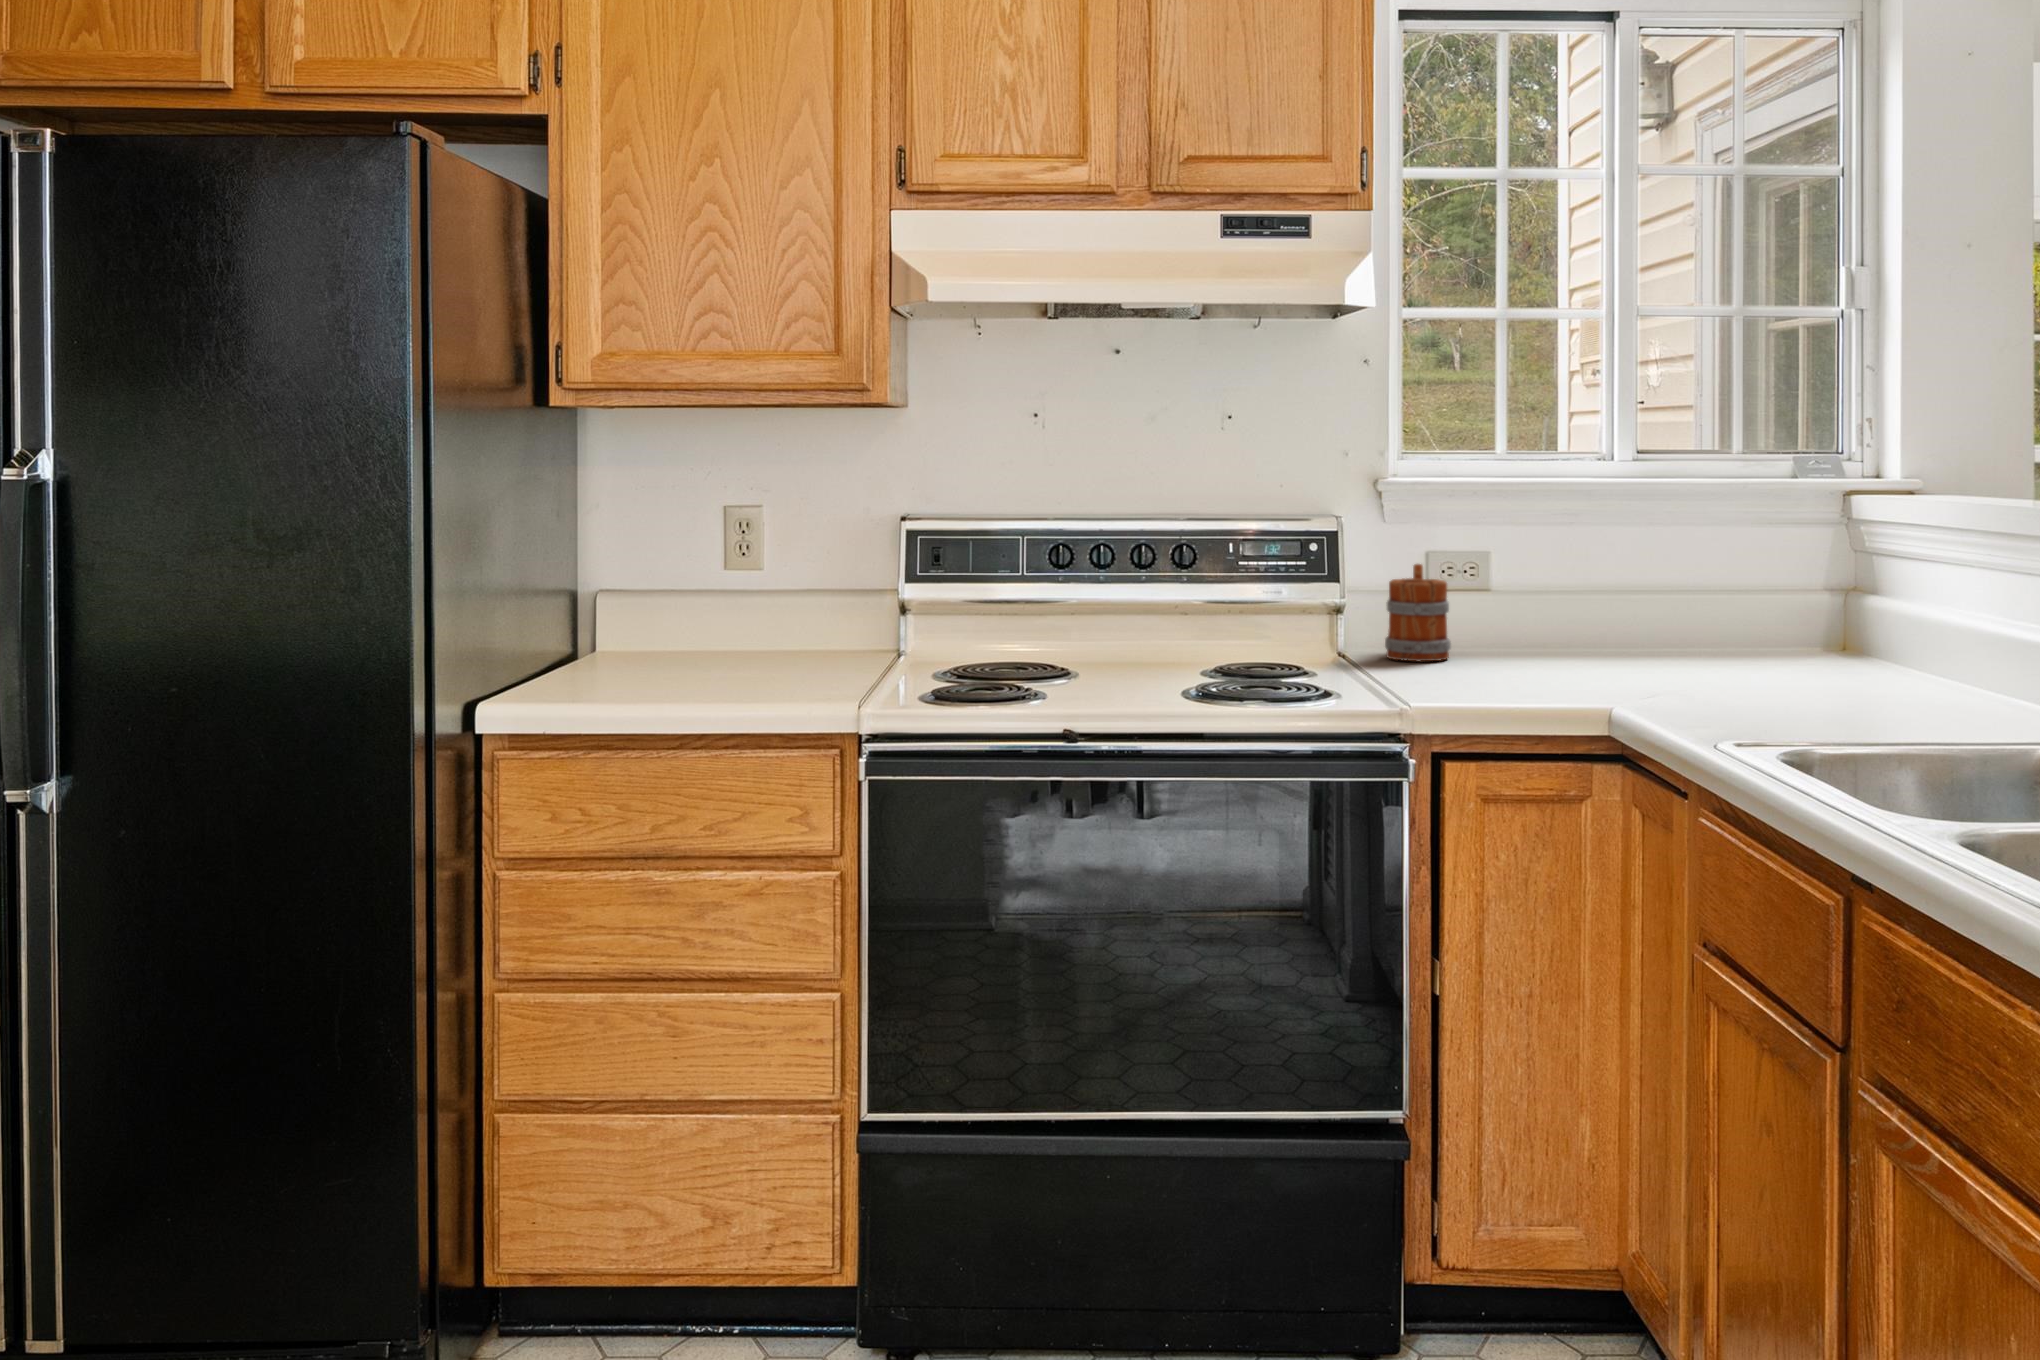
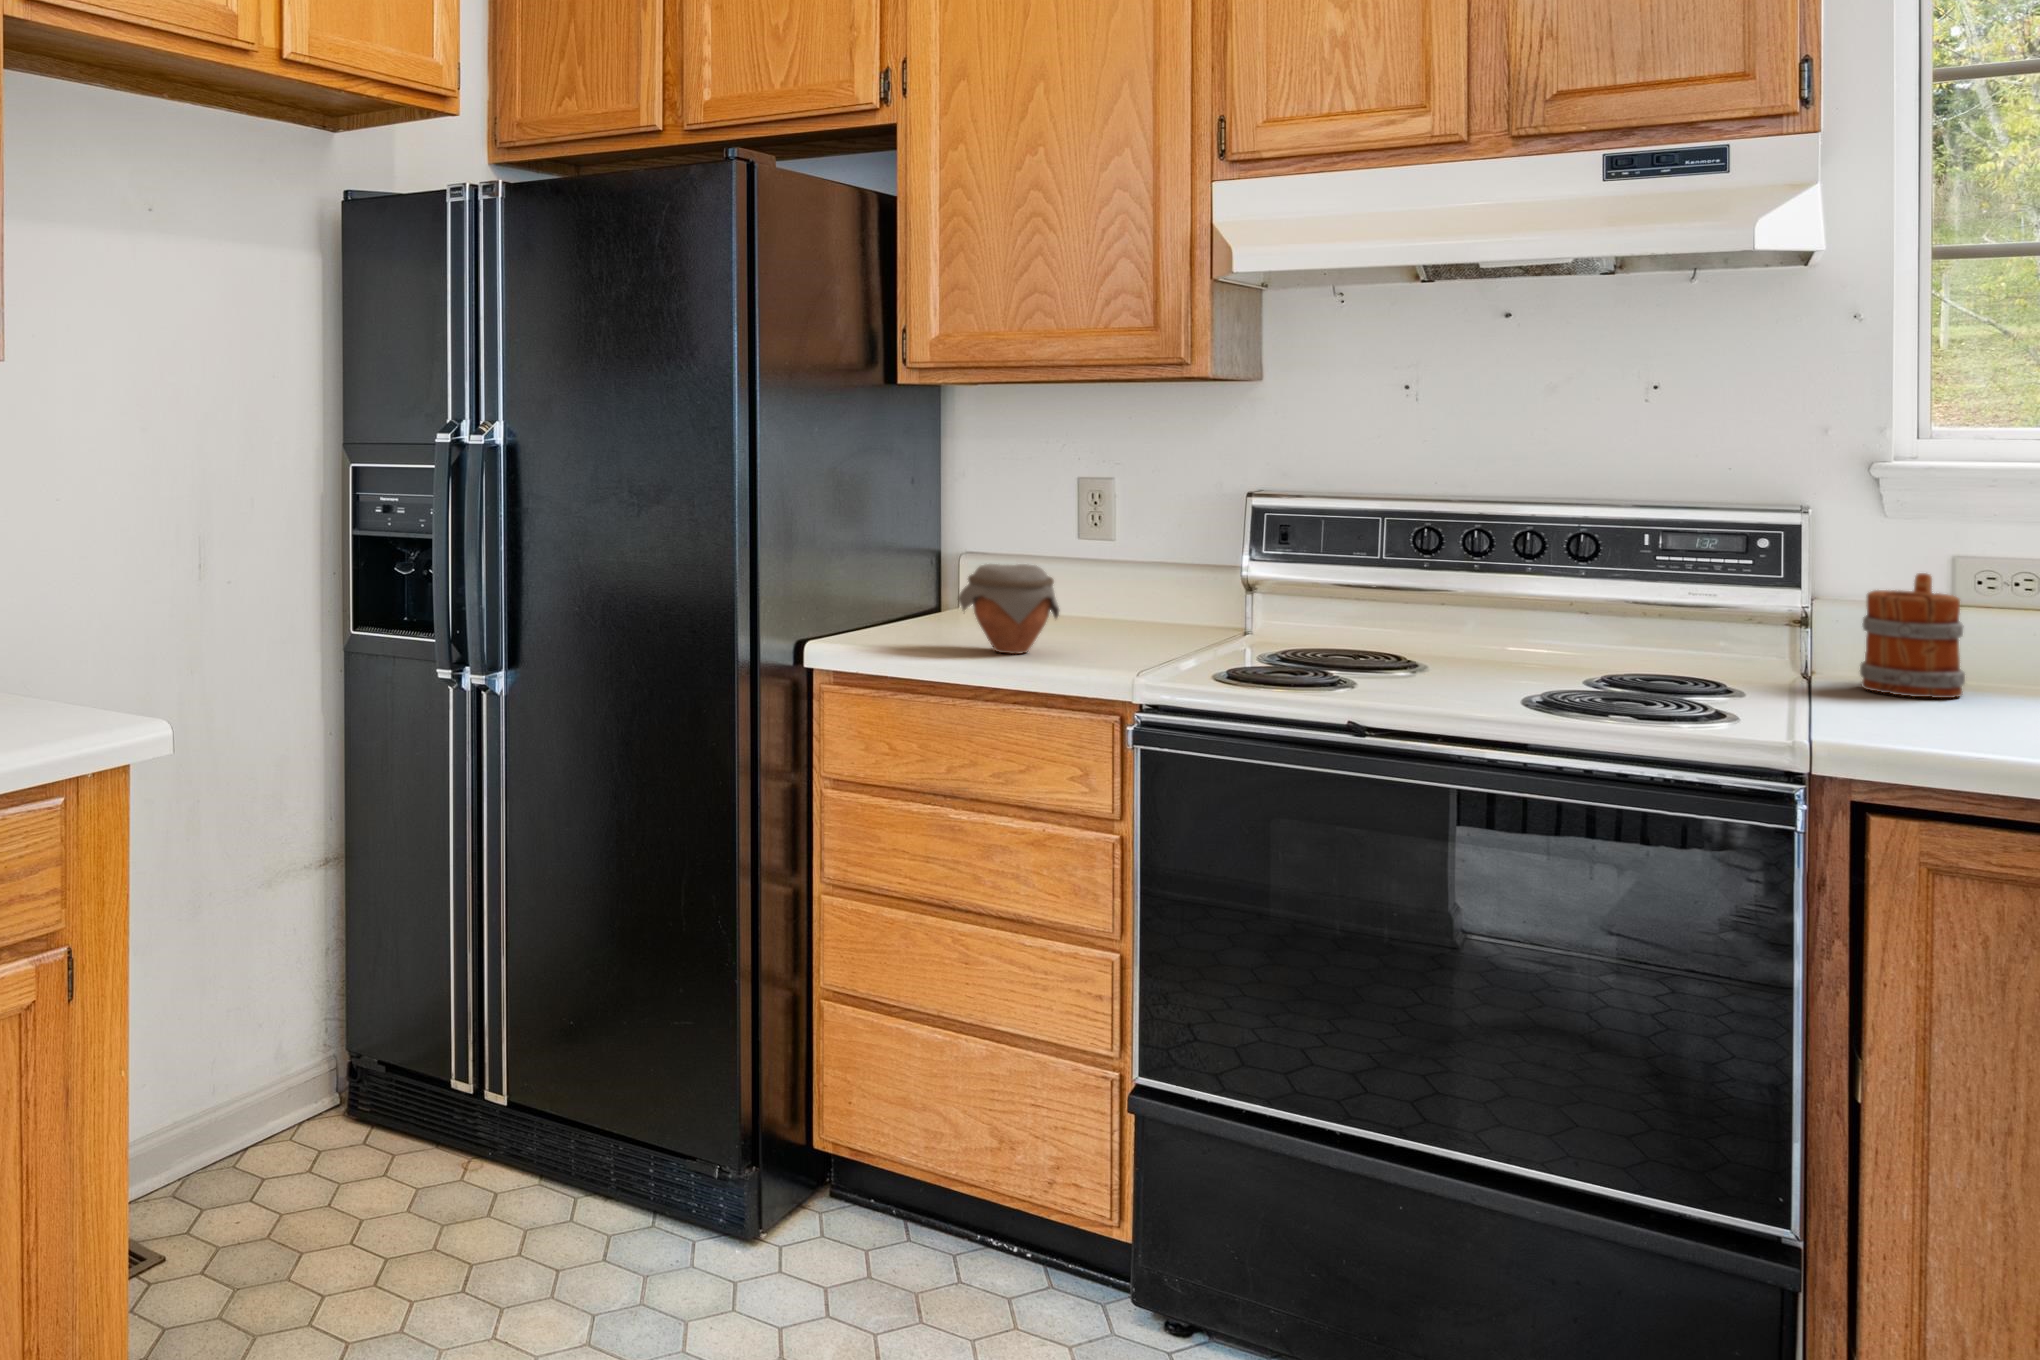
jar: none [646,600,756,696] -> present [958,564,1059,654]

